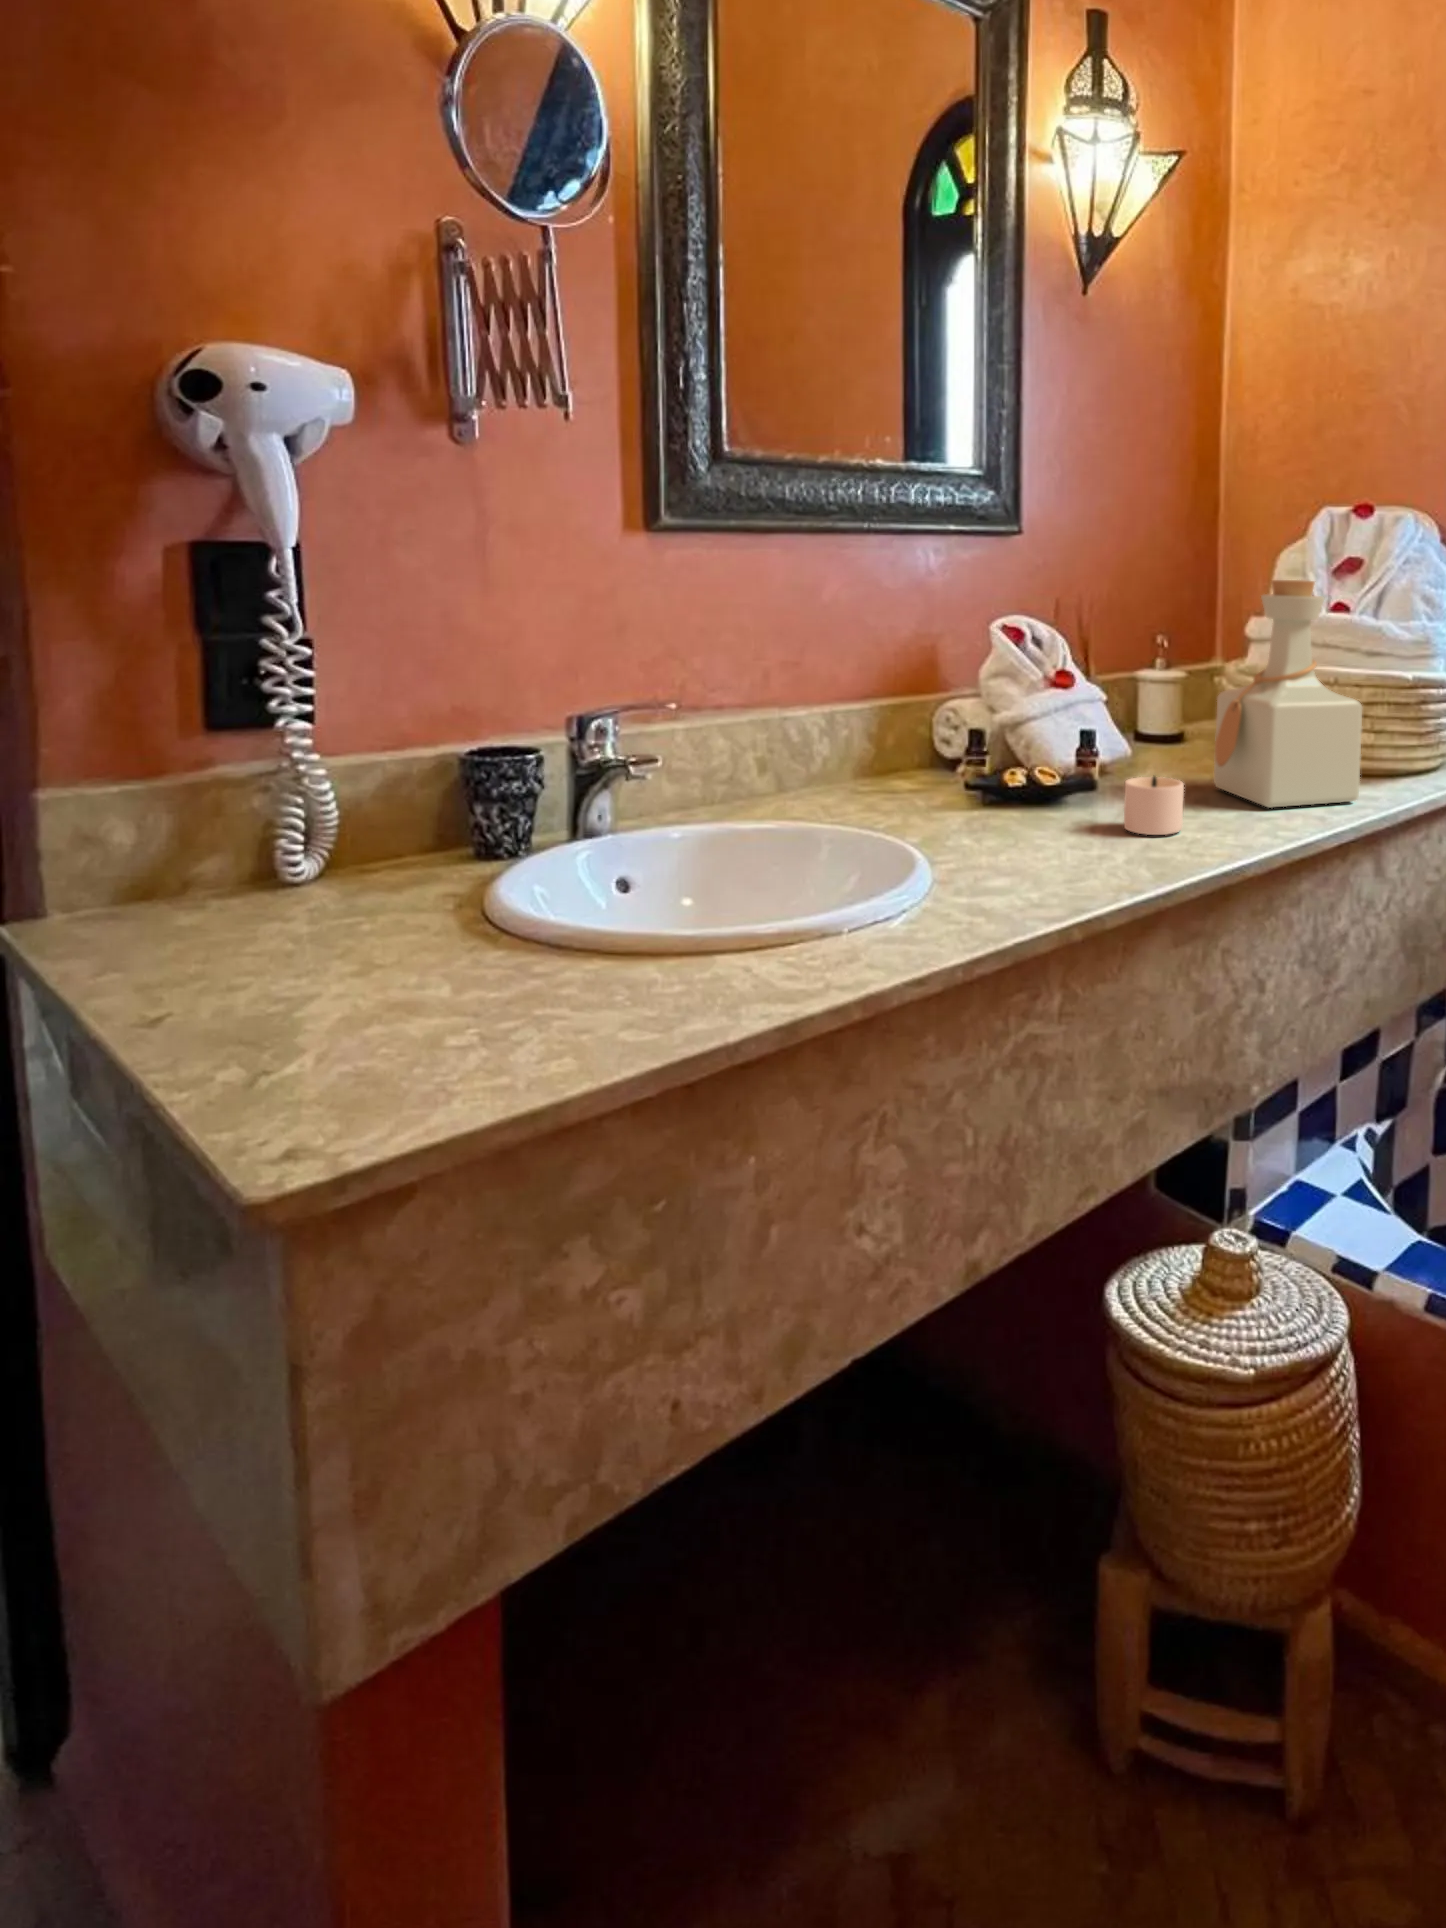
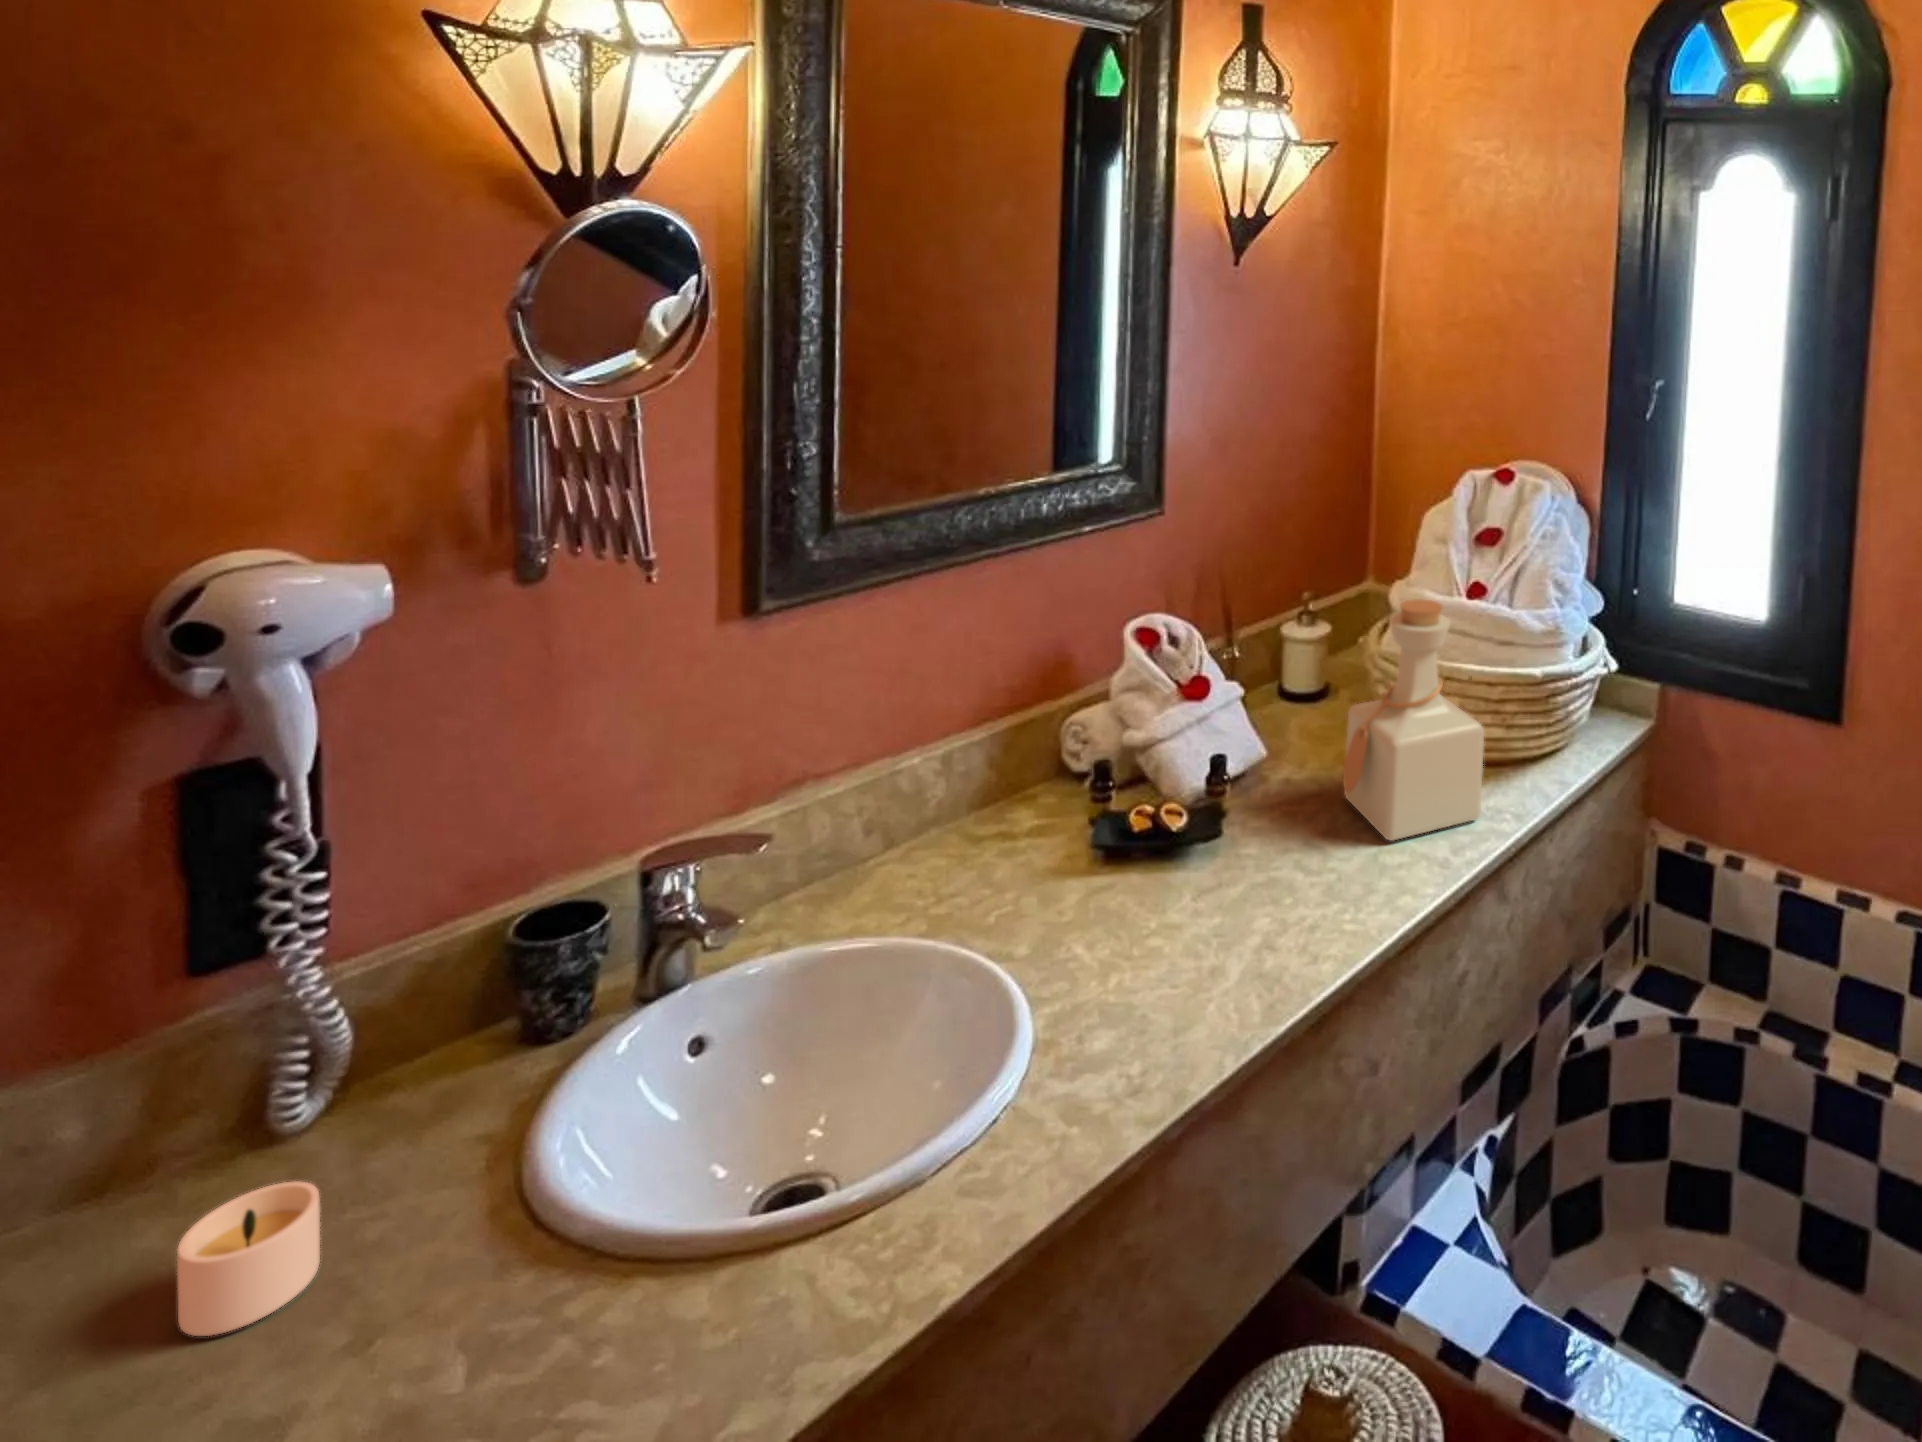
candle: present [1124,776,1184,835] -> present [177,1181,320,1336]

